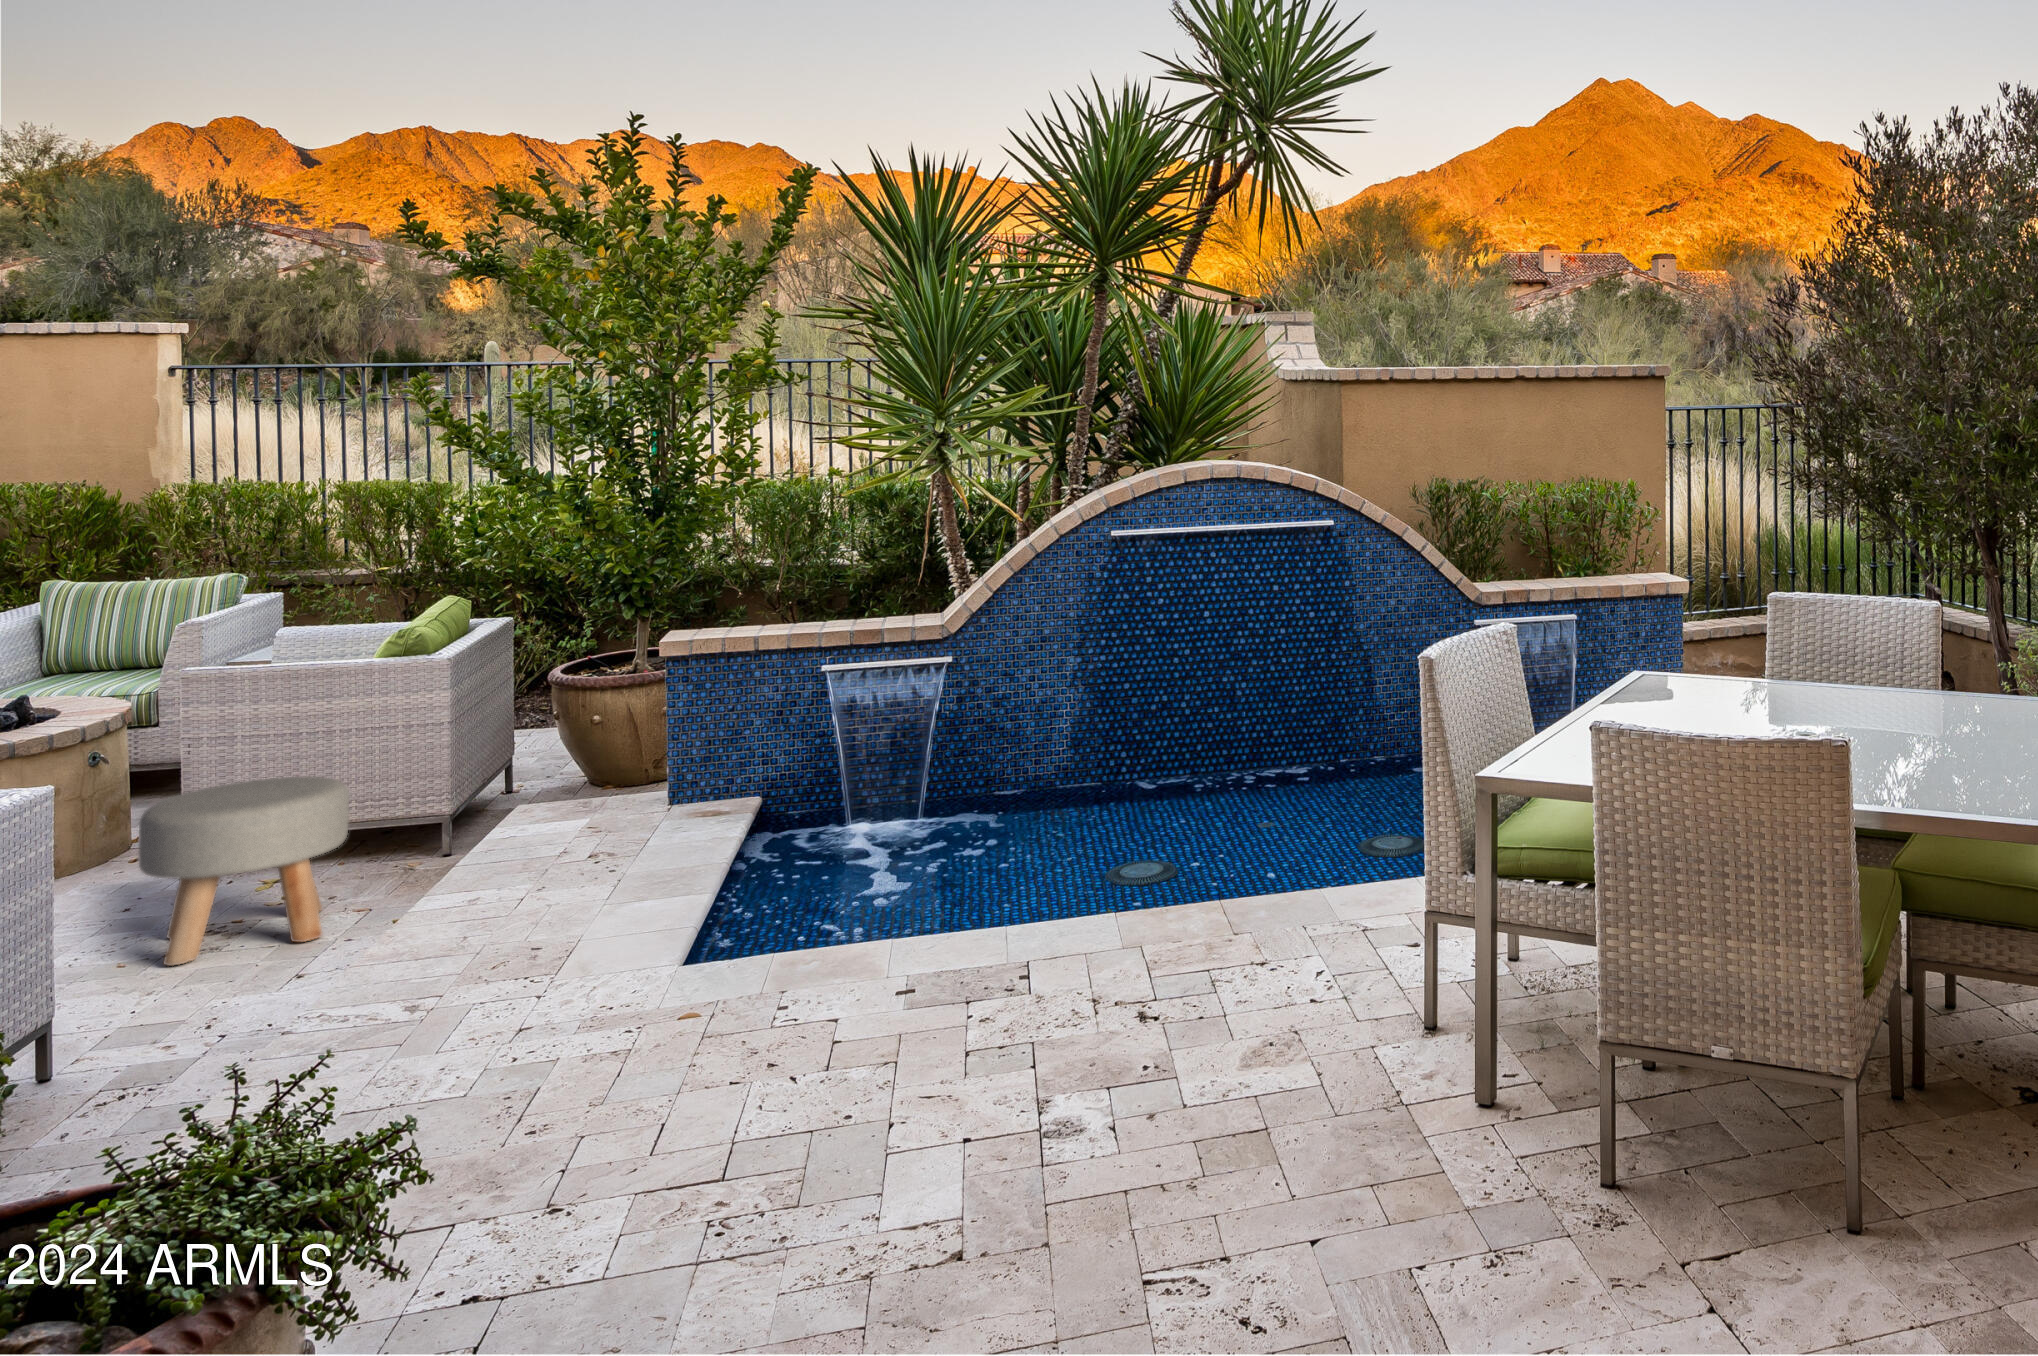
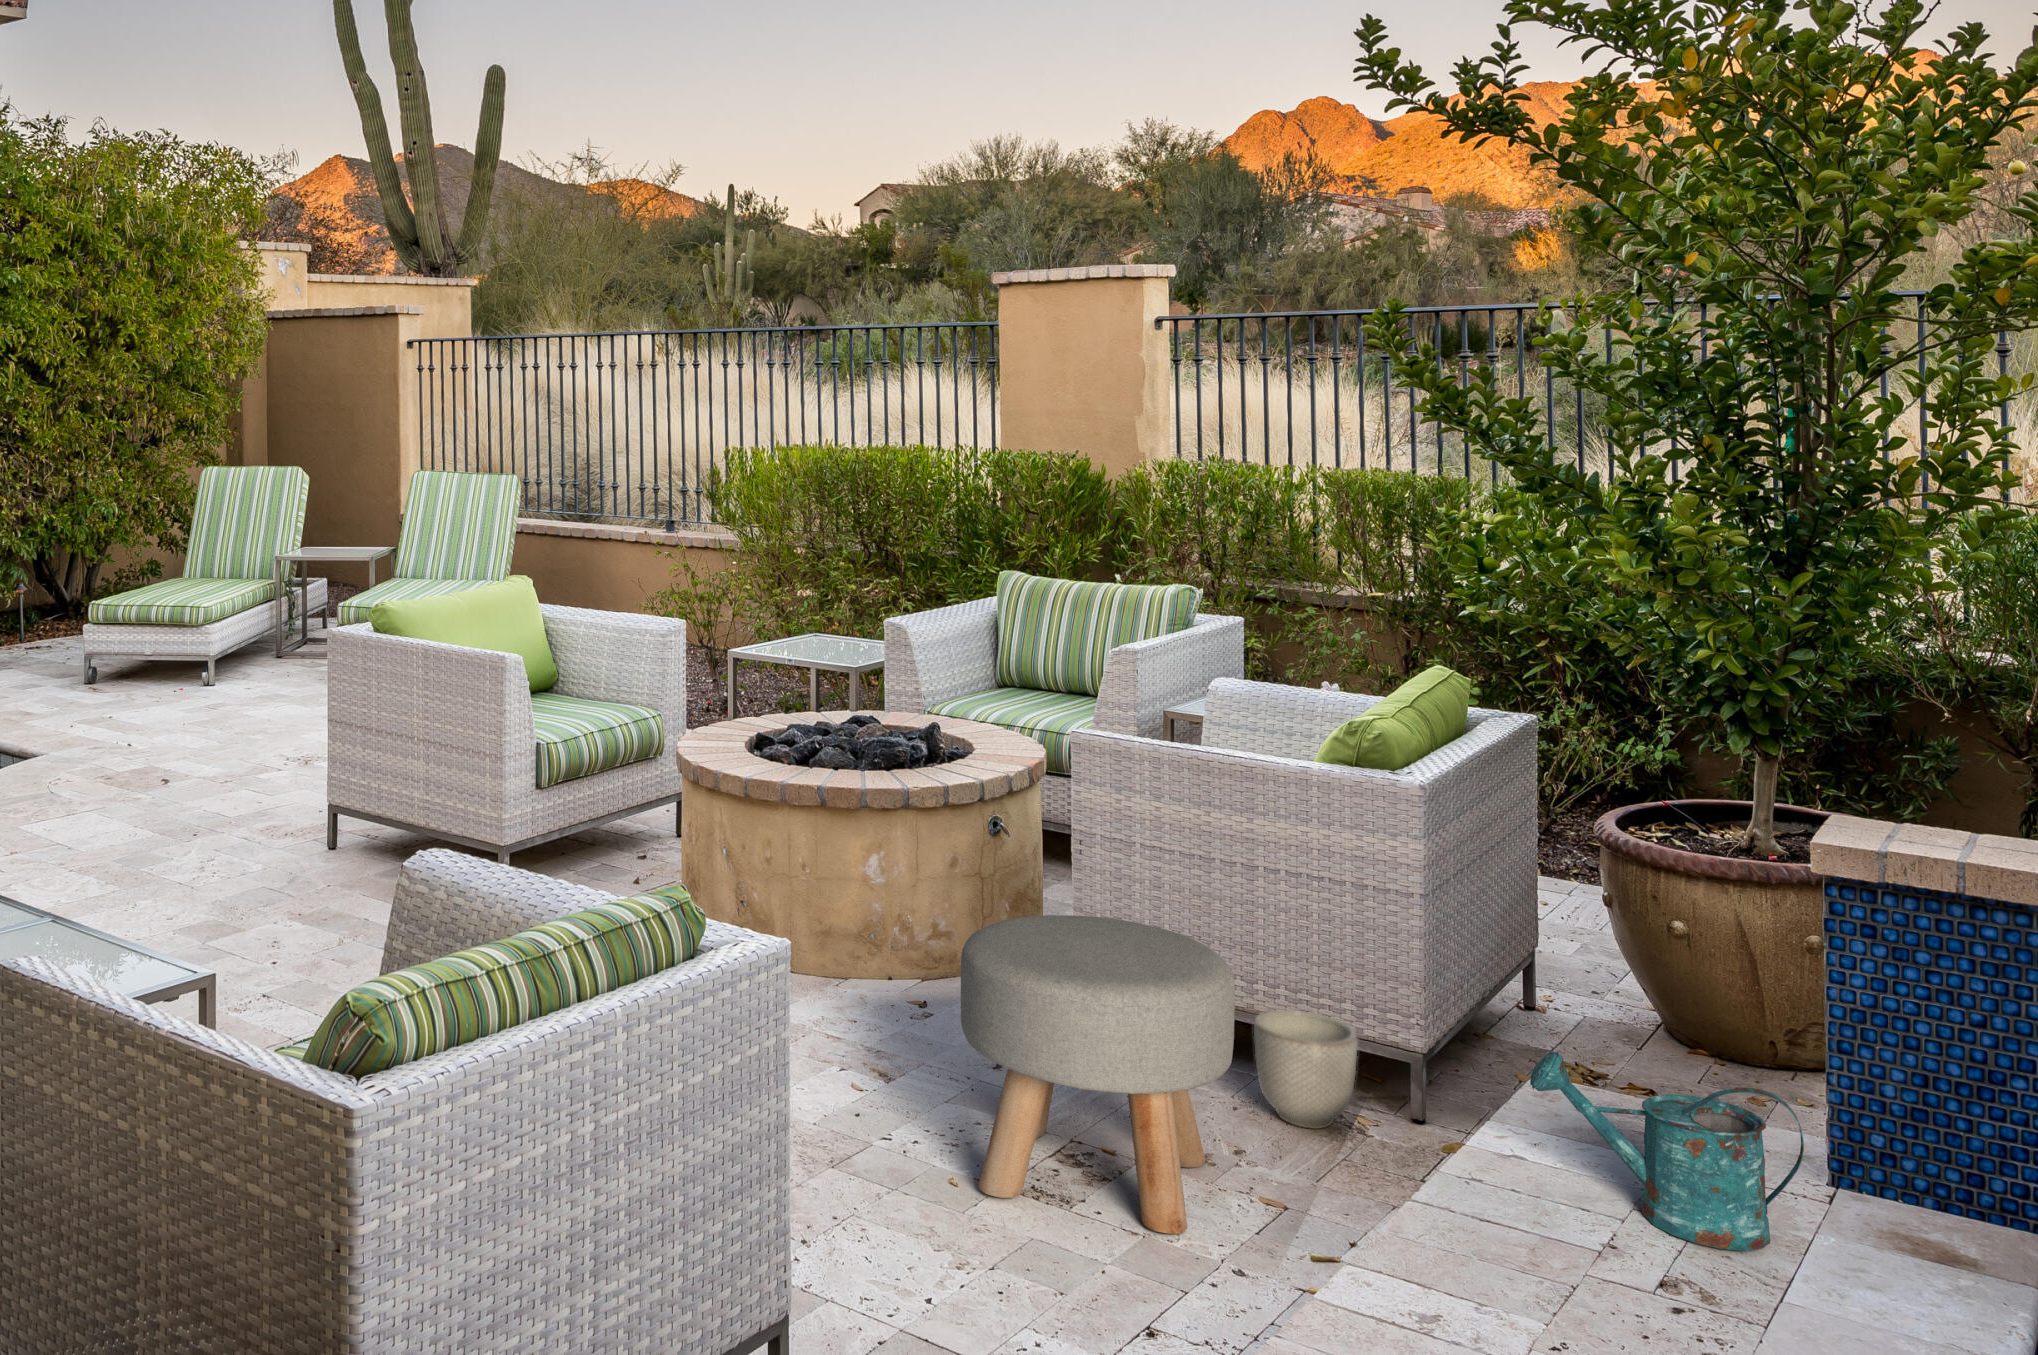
watering can: none [524,768,657,849] -> present [1530,1052,1804,1251]
planter: none [345,812,416,880] -> present [1254,1010,1358,1129]

